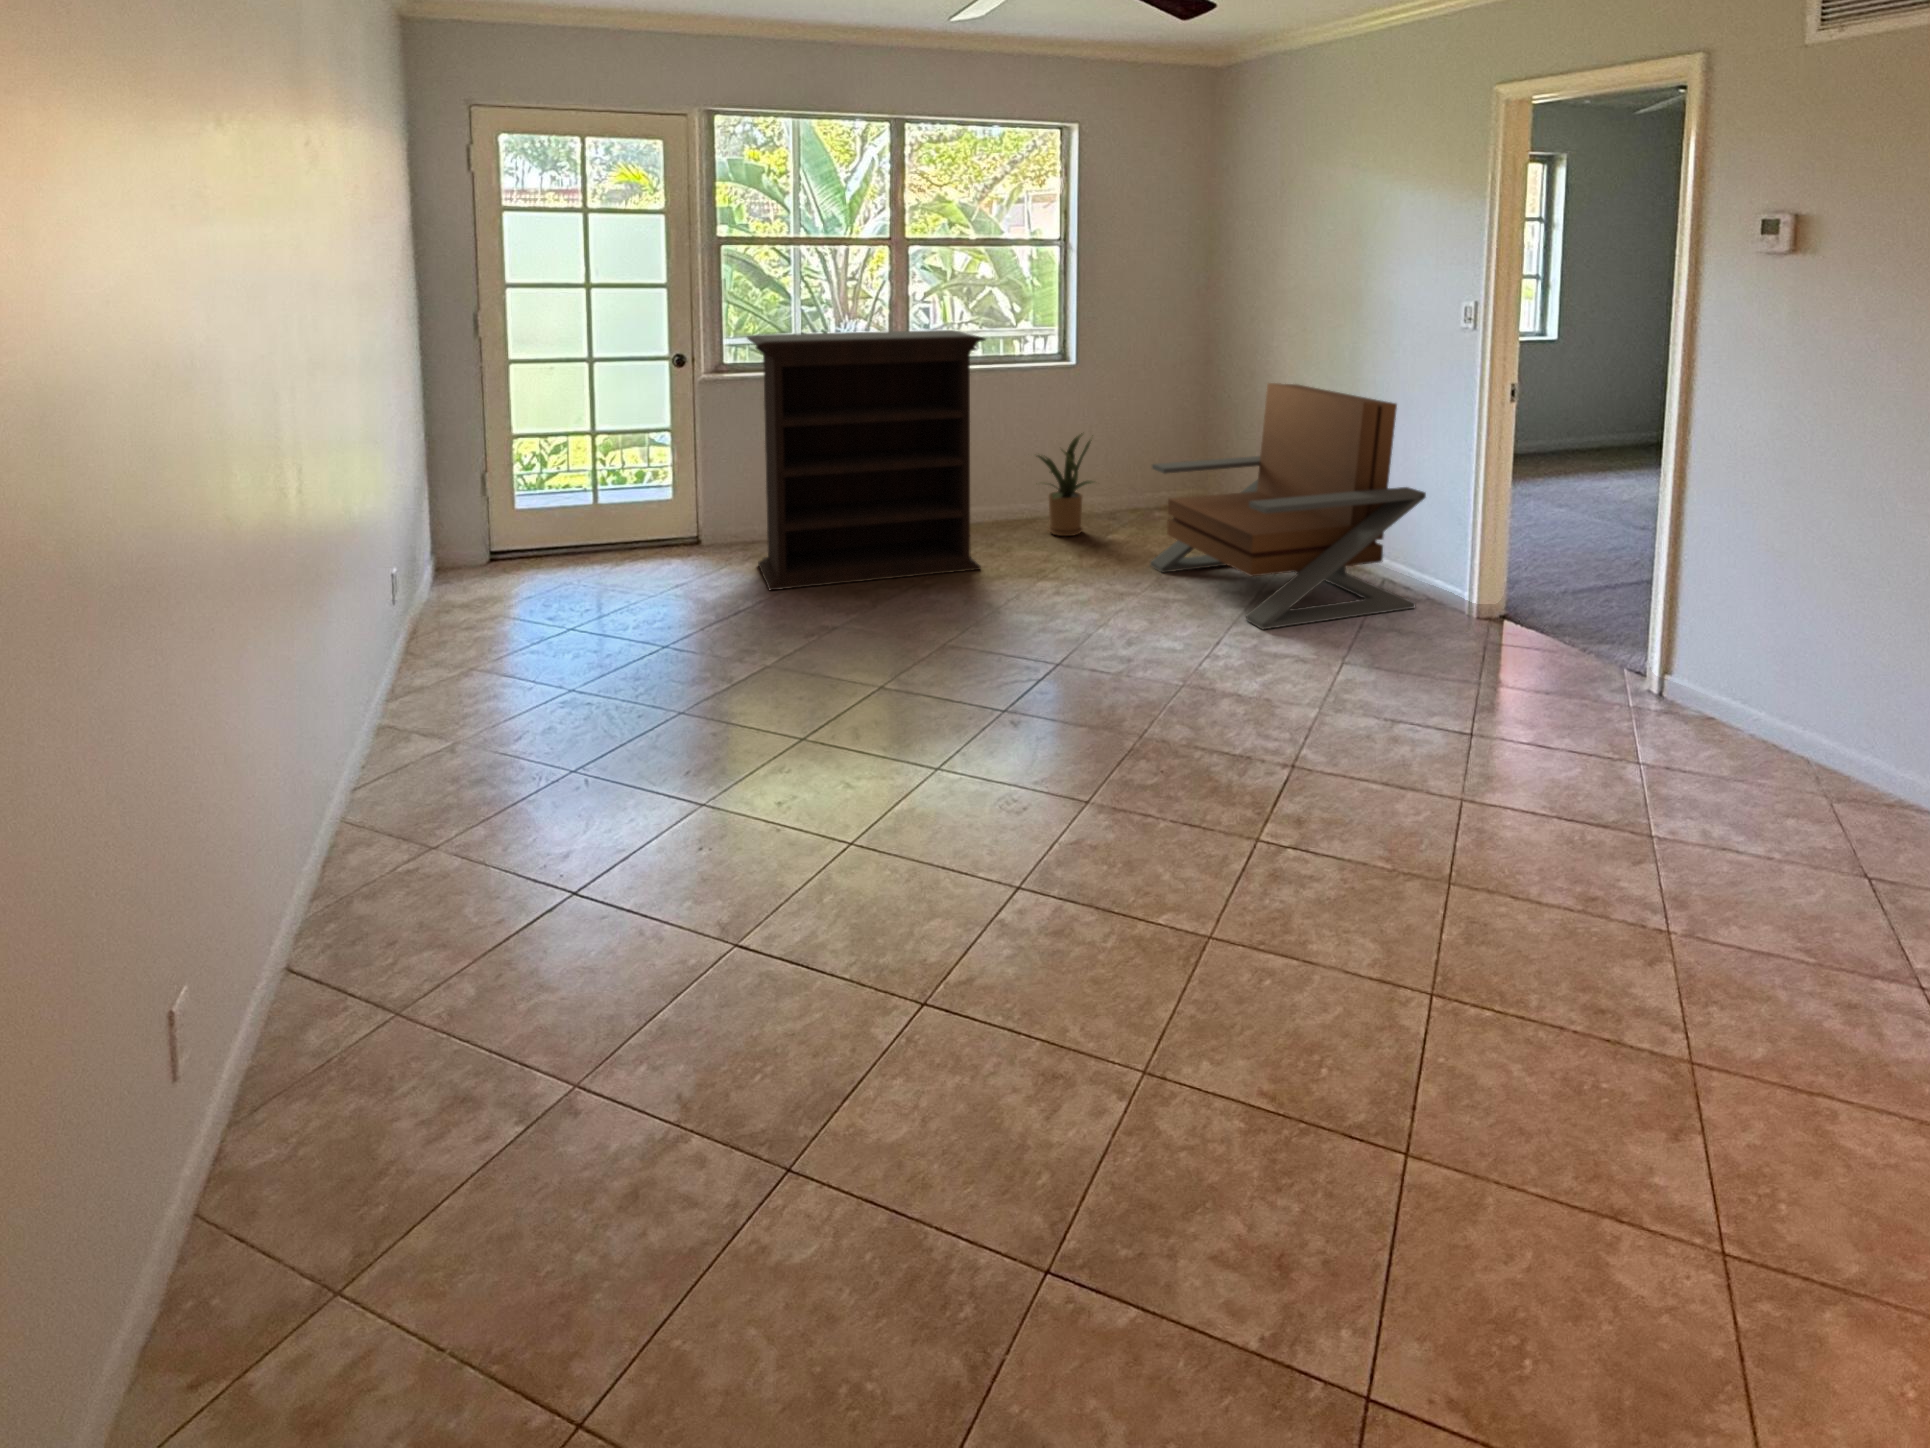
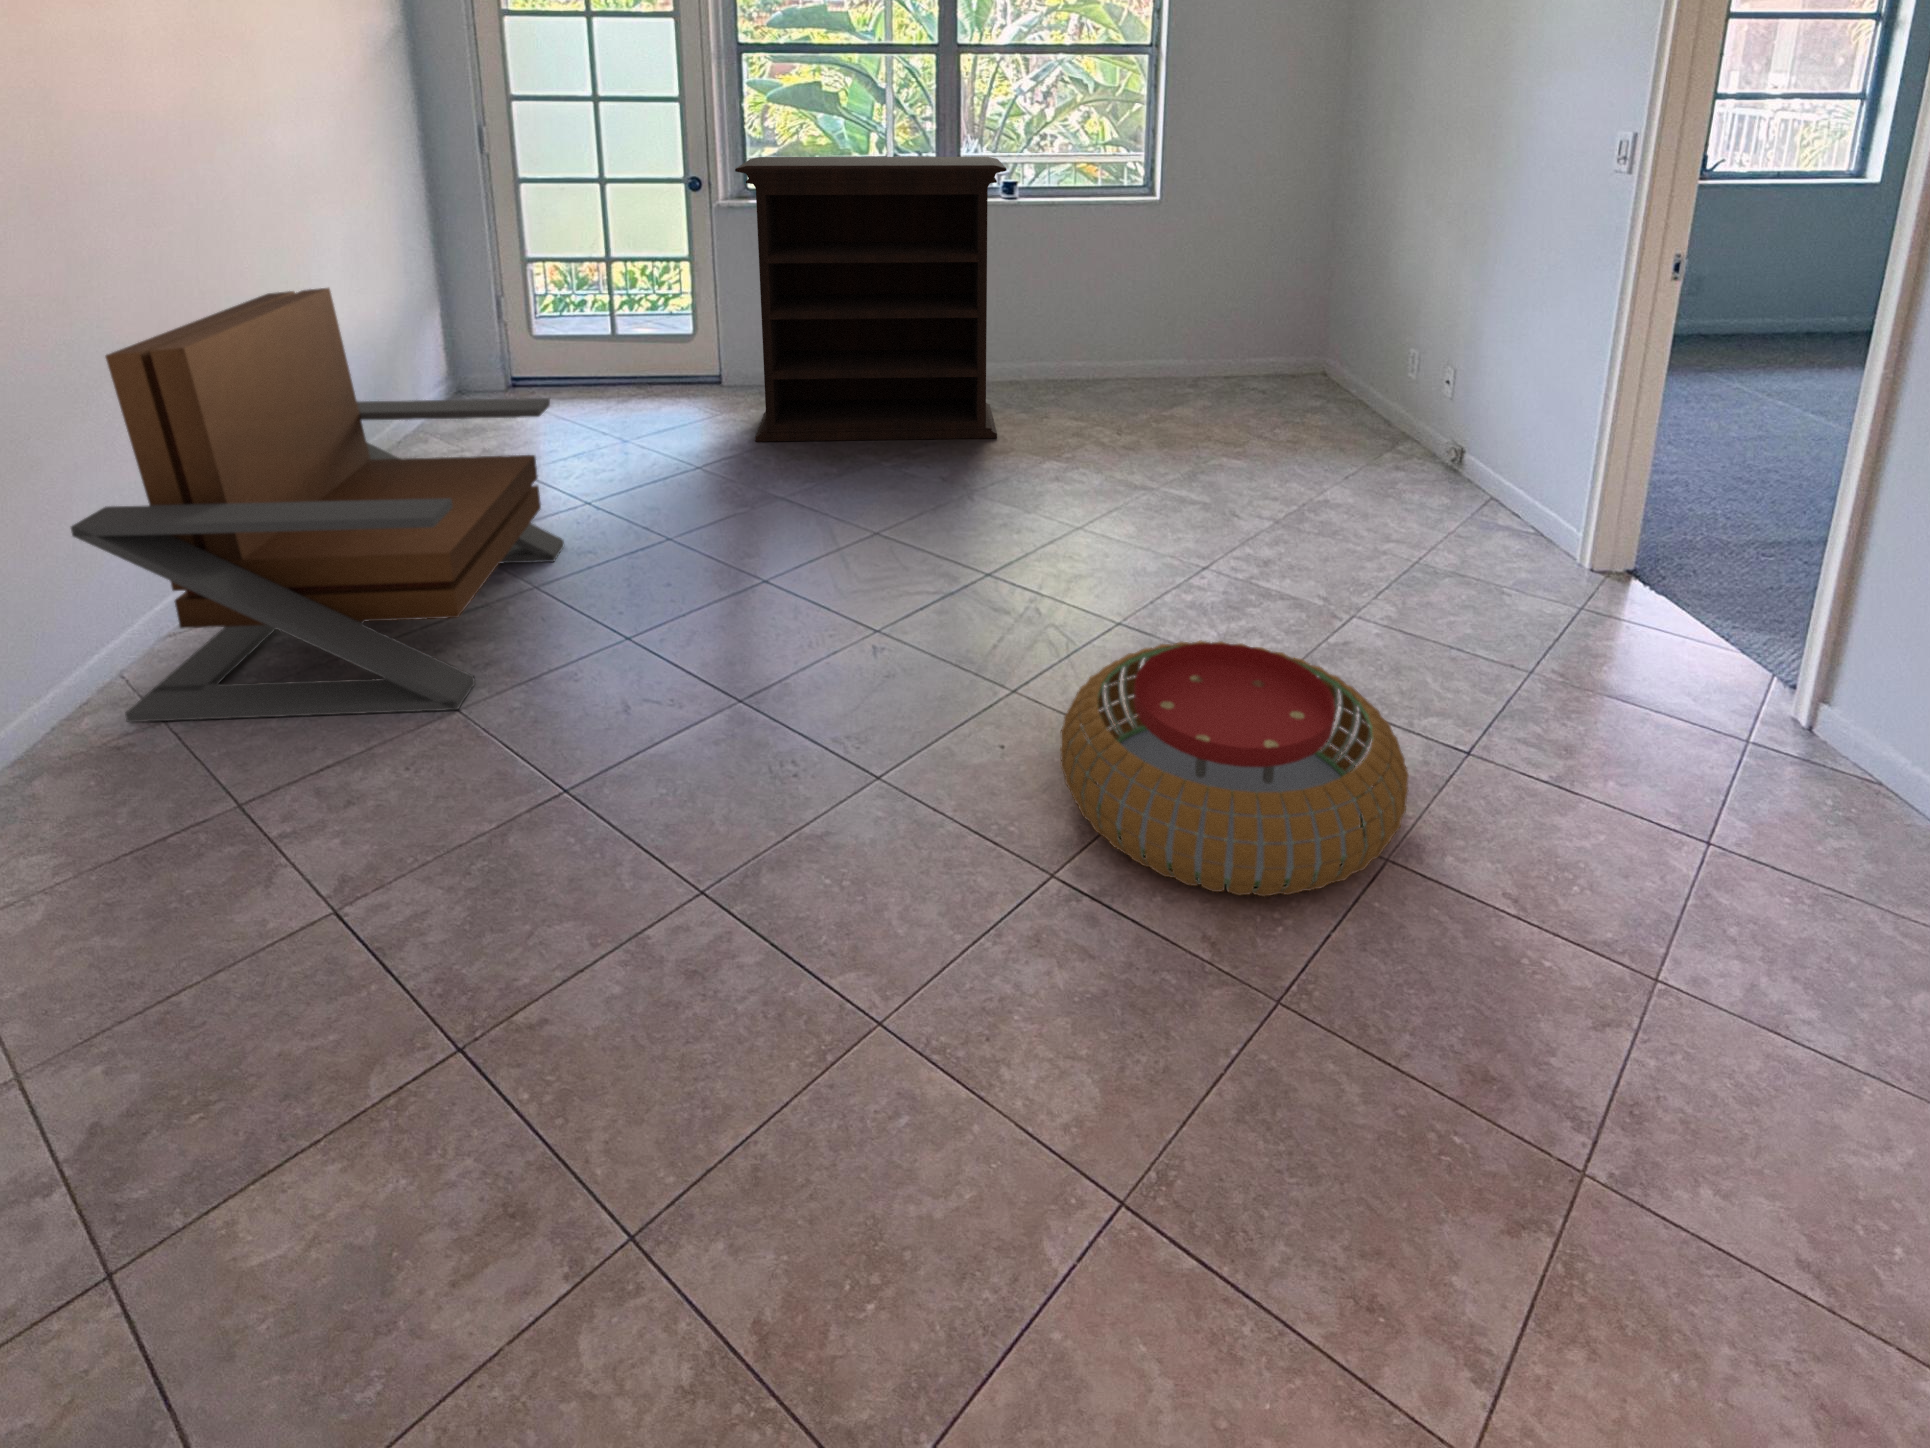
lounge chair: present [1150,383,1426,630] -> present [71,288,564,722]
house plant: present [1037,433,1093,536] -> none [1077,284,1175,405]
pouf: none [1210,676,1473,846] -> present [1060,641,1409,896]

